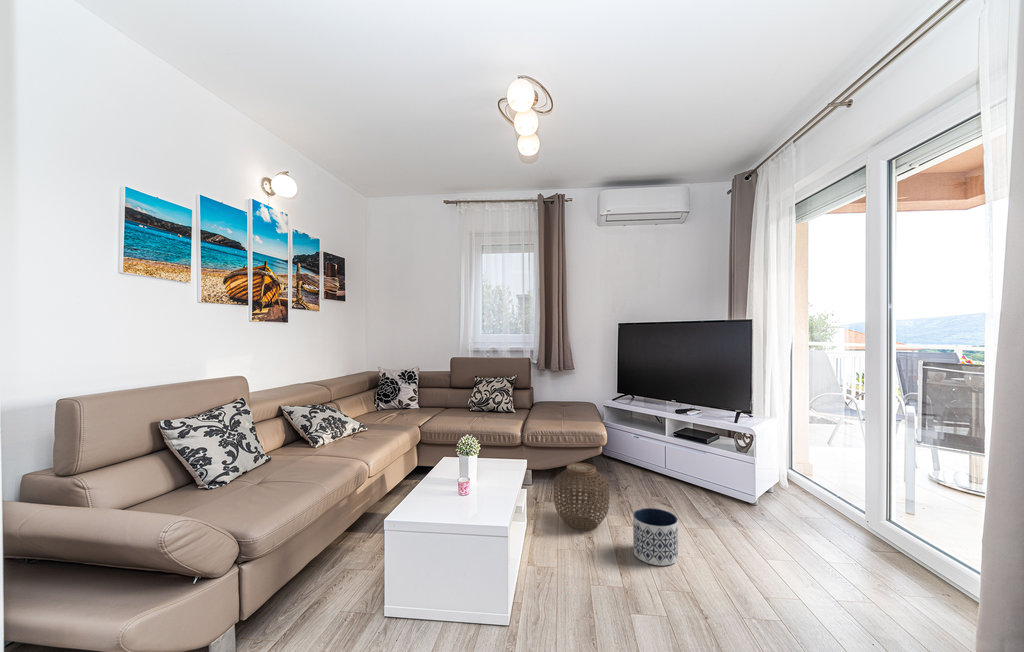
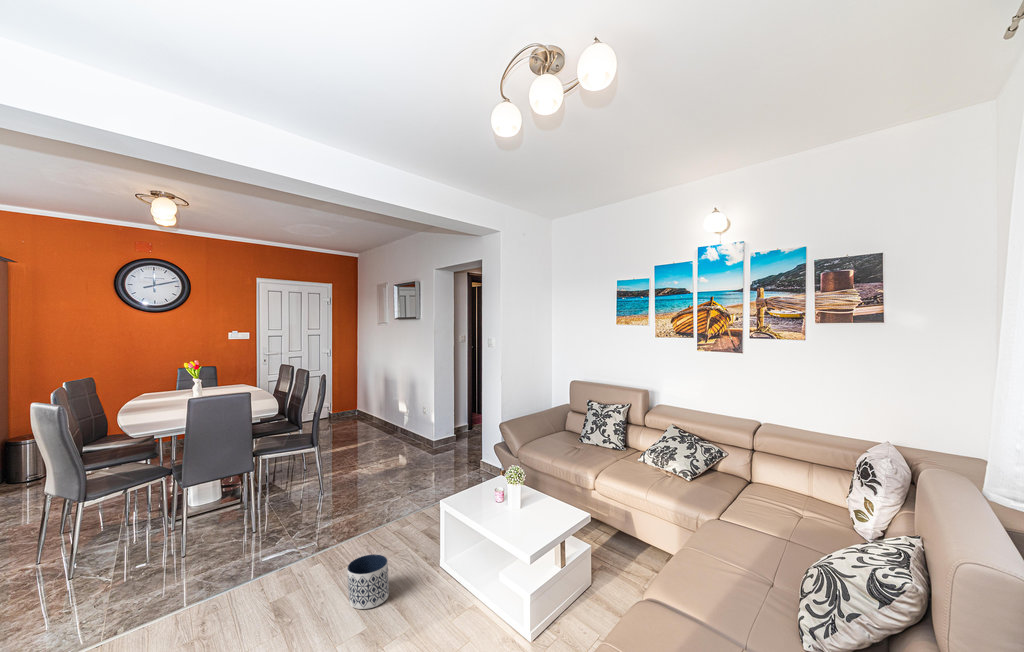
woven basket: present [554,463,609,530] -> none [421,538,483,617]

